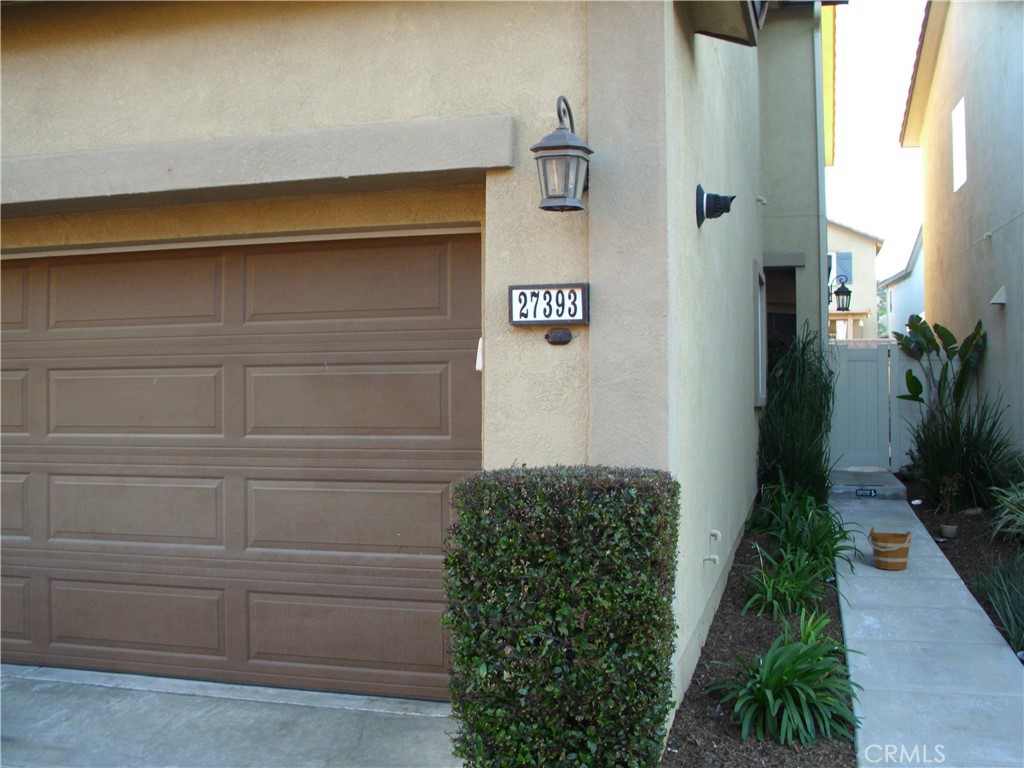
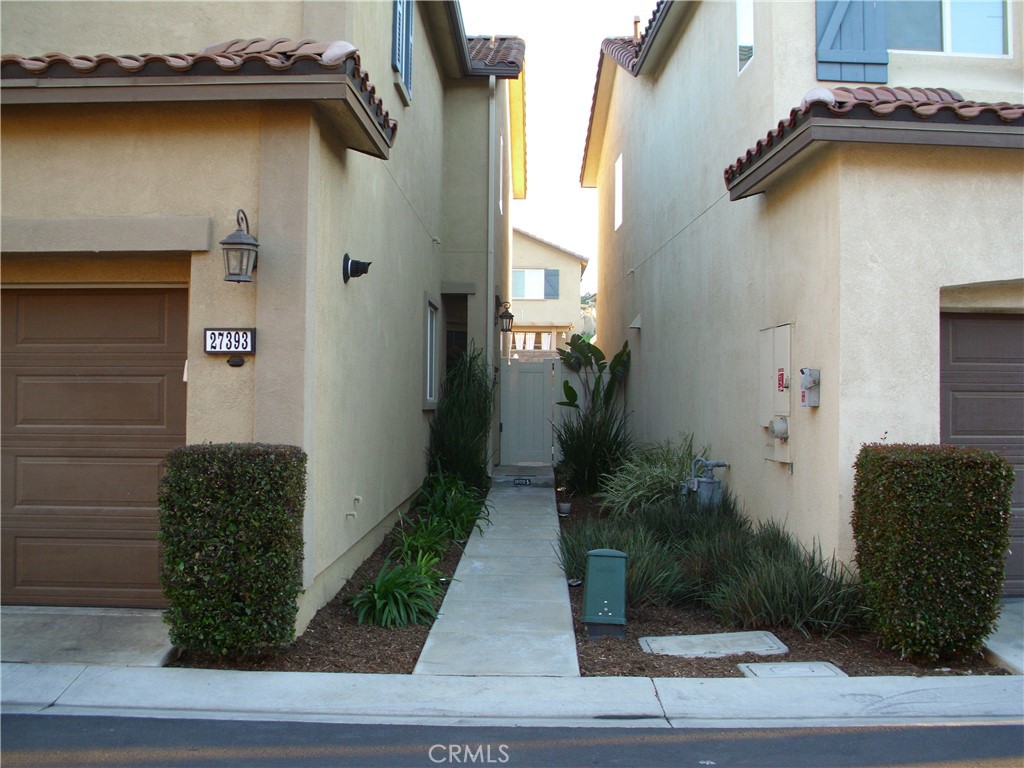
bucket: present [867,528,911,570] -> none [491,503,522,534]

